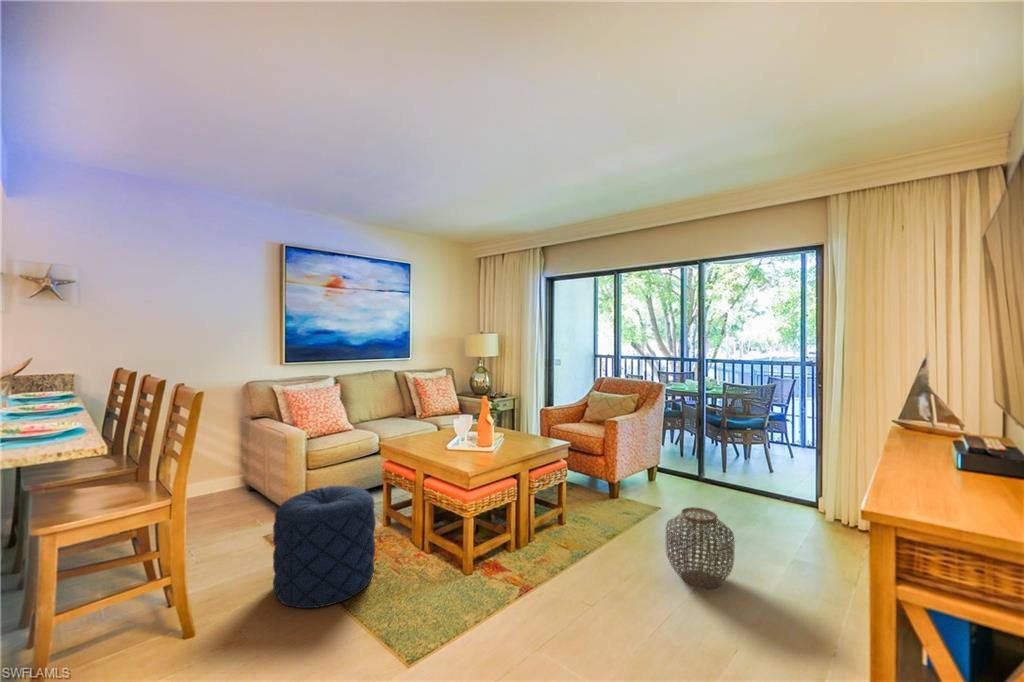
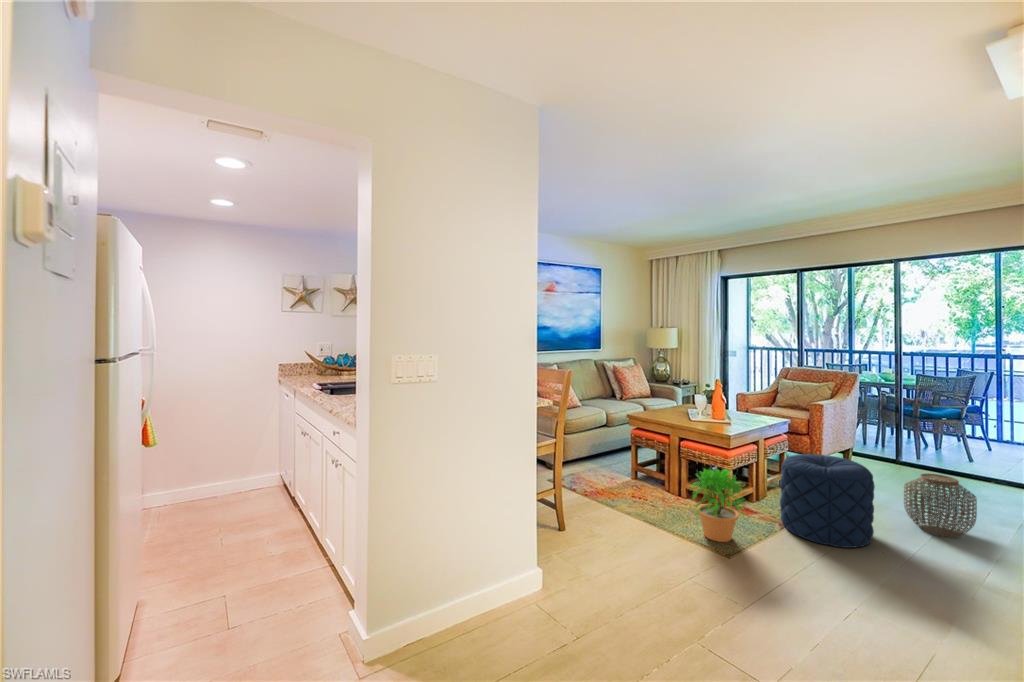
pouf: present [273,486,376,608] -> present [780,454,875,548]
potted plant: none [383,521,462,631] -> present [691,469,744,542]

